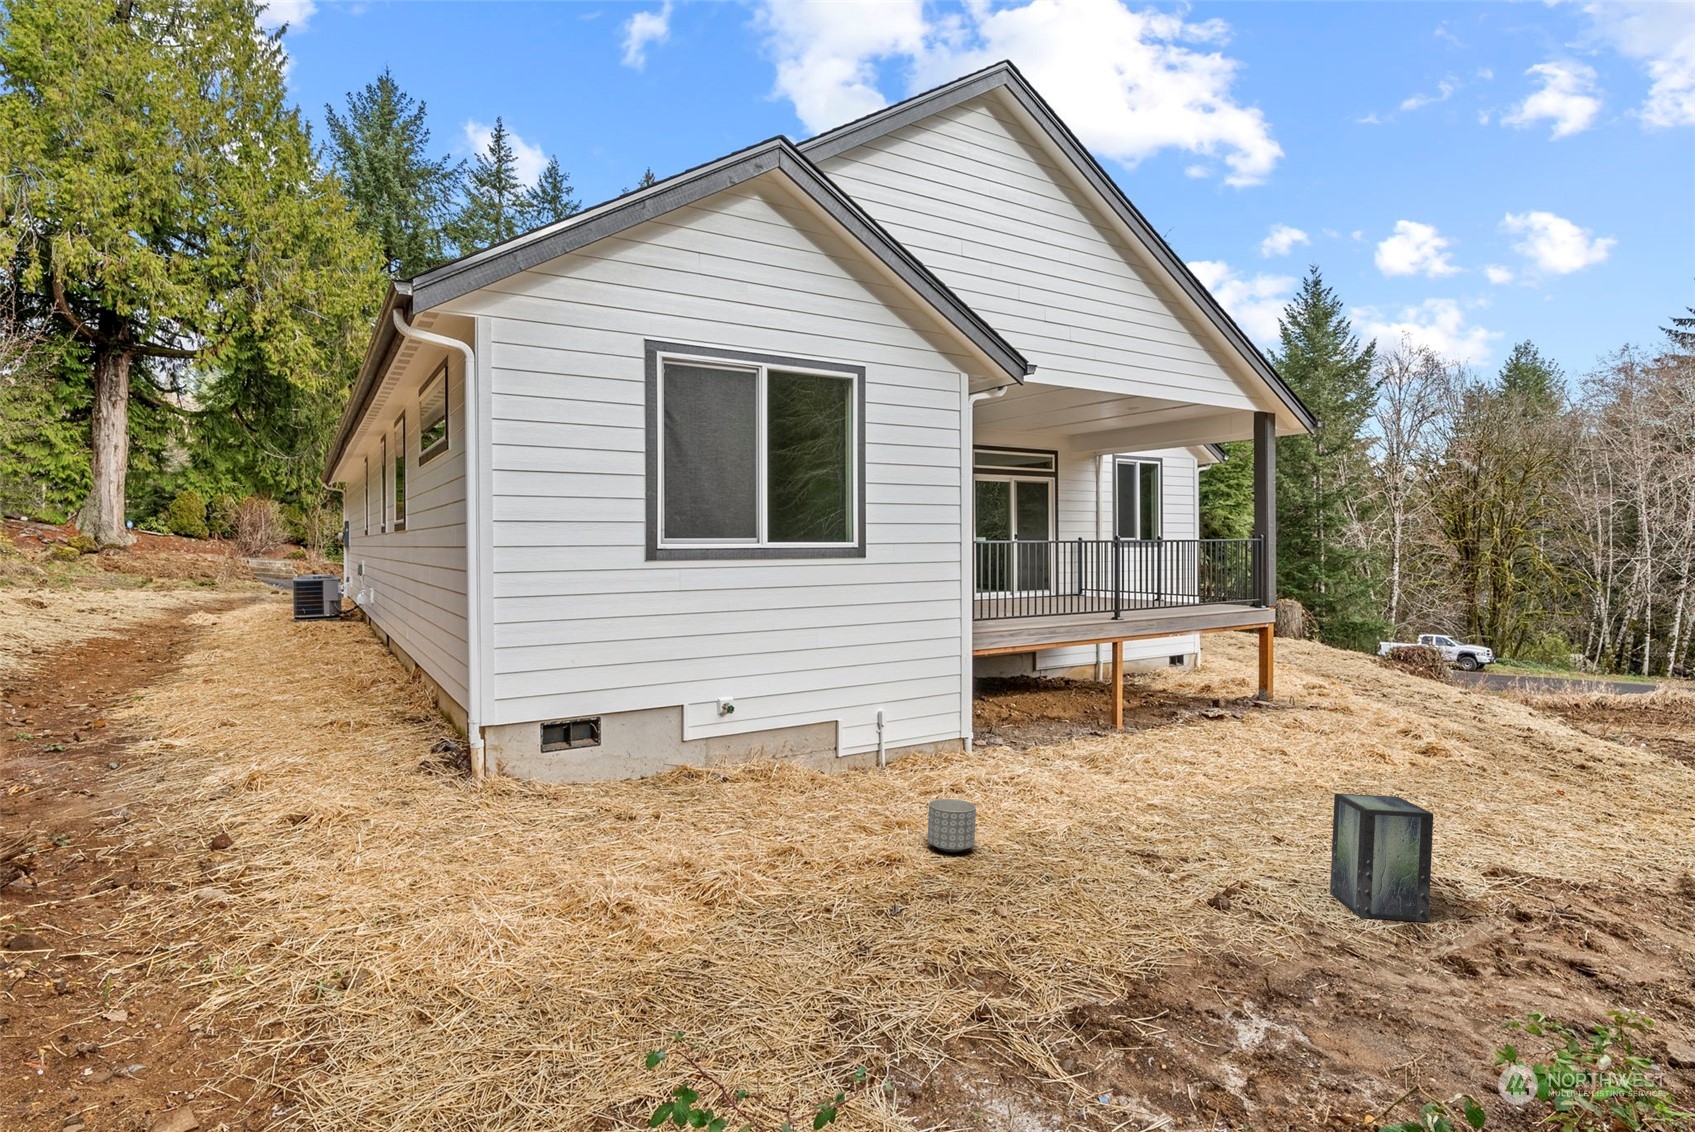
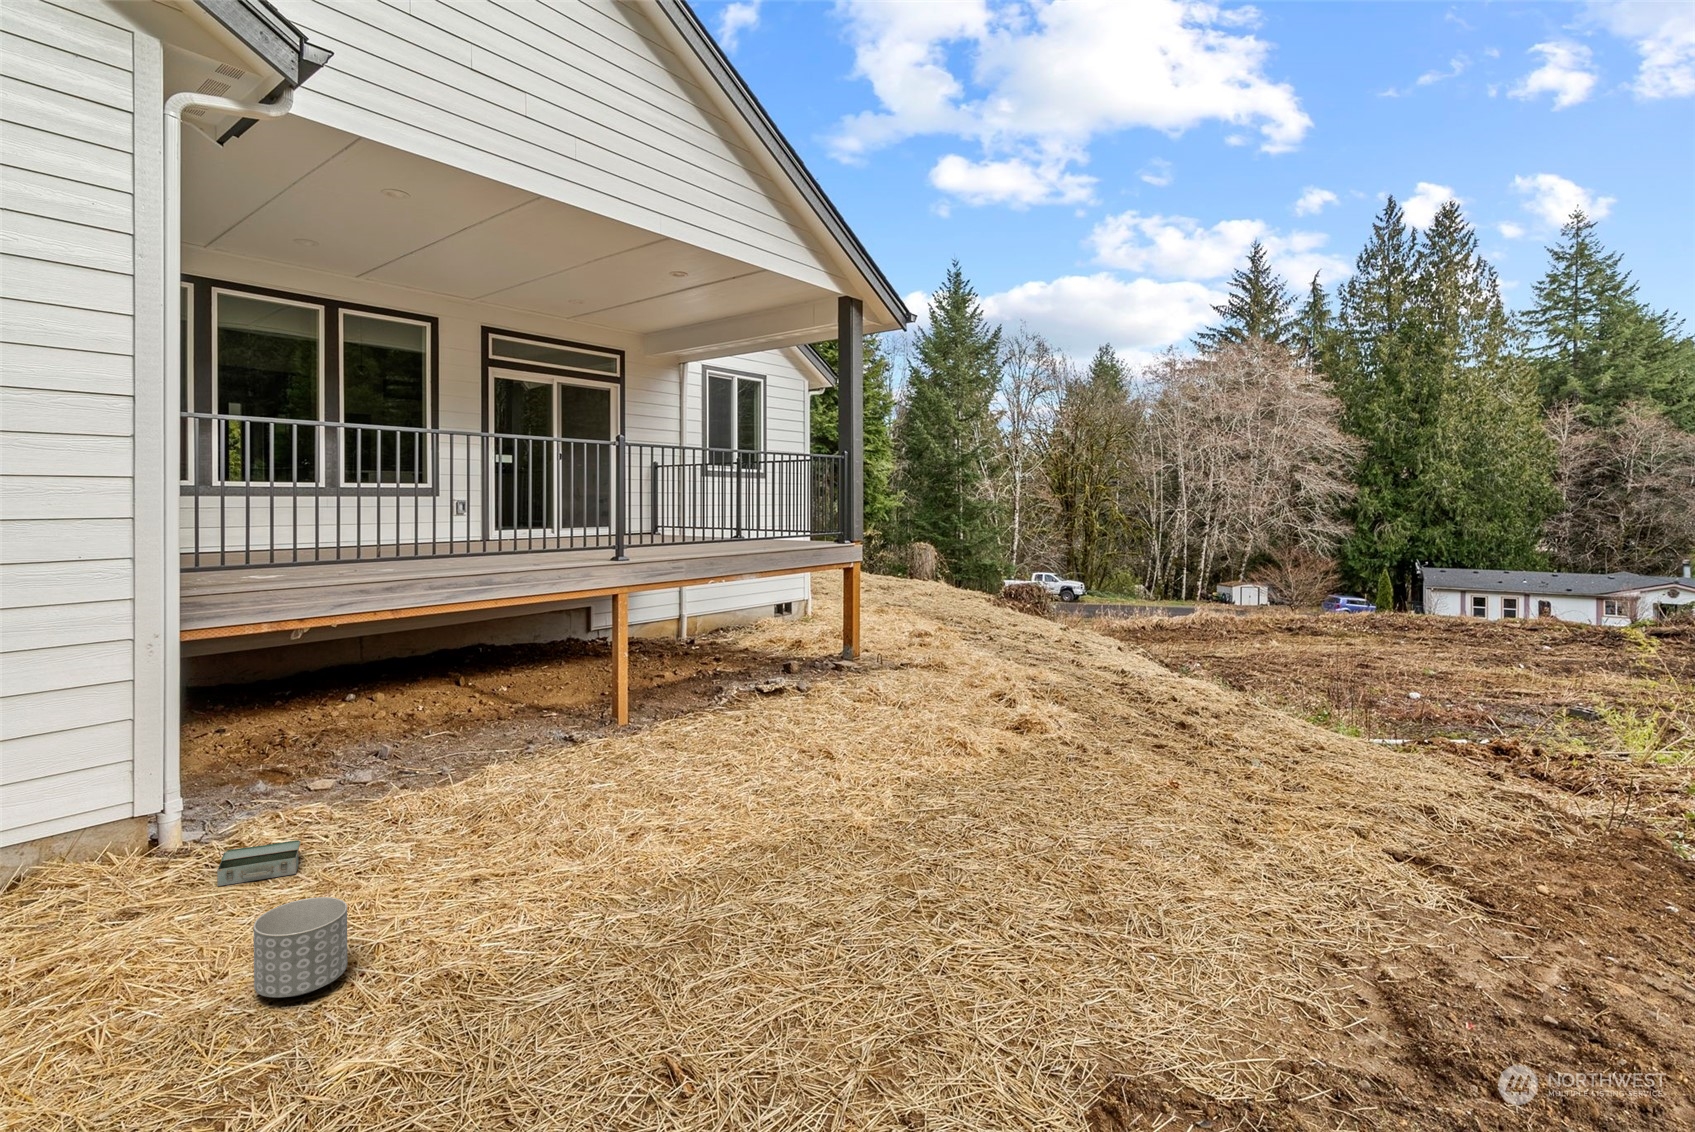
toolbox: none [845,781,892,801] -> present [217,840,300,886]
storage box: present [1330,793,1433,922] -> none [871,829,992,1025]

